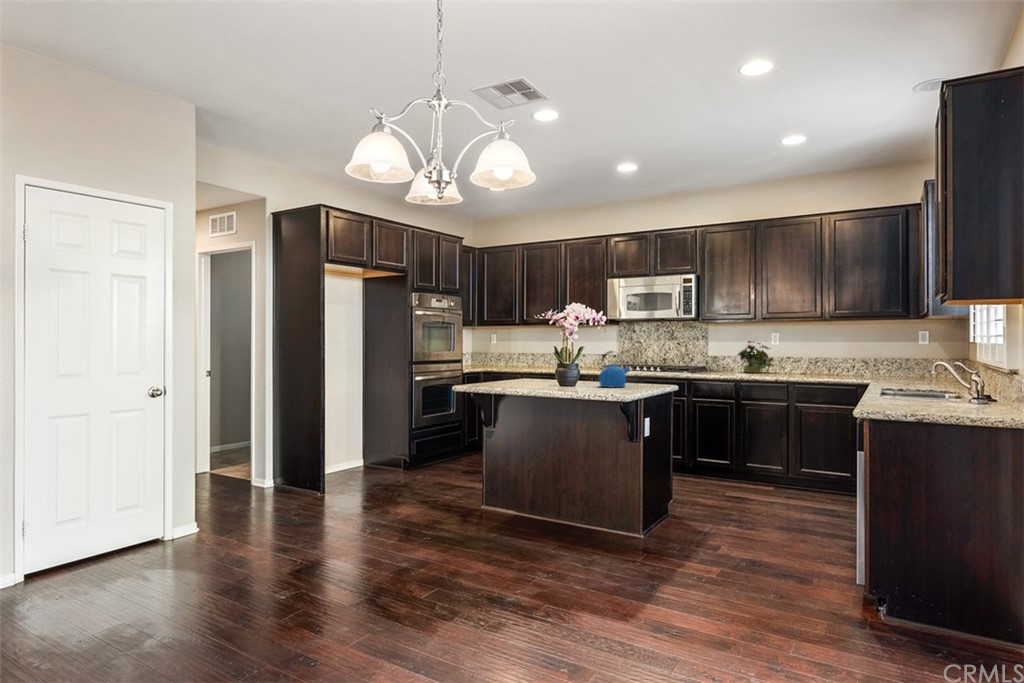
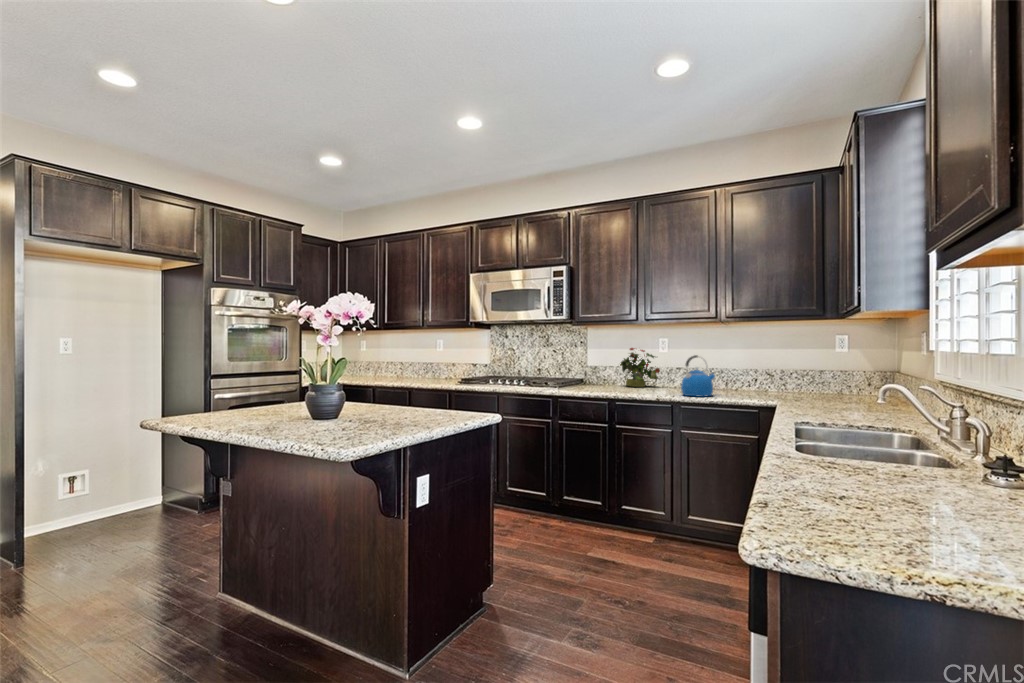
kettle: present [599,351,630,387] -> present [681,355,715,397]

